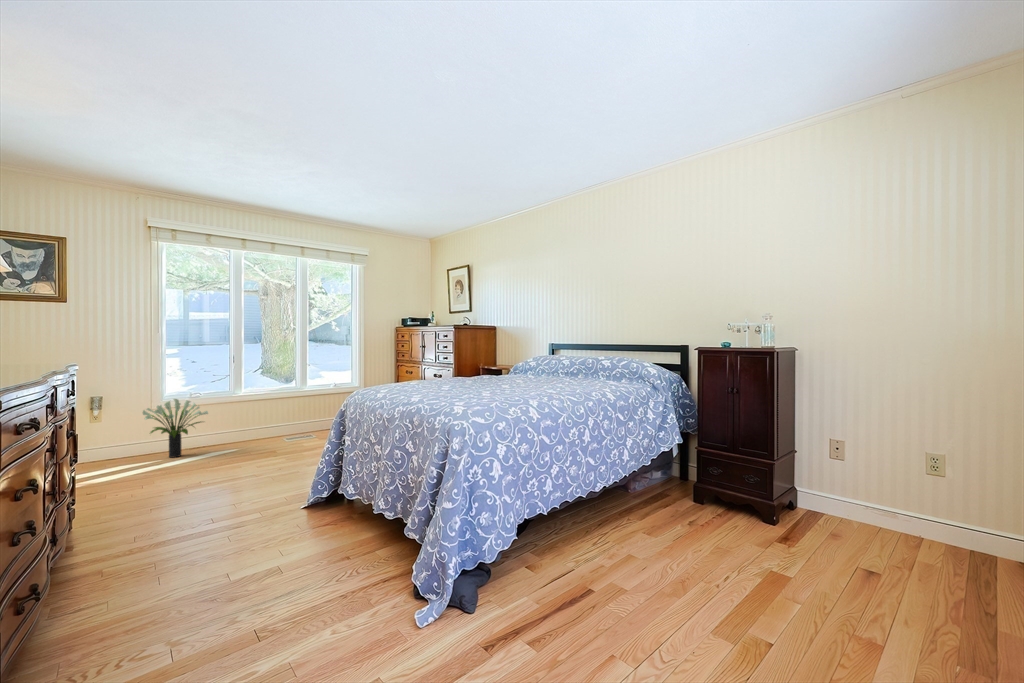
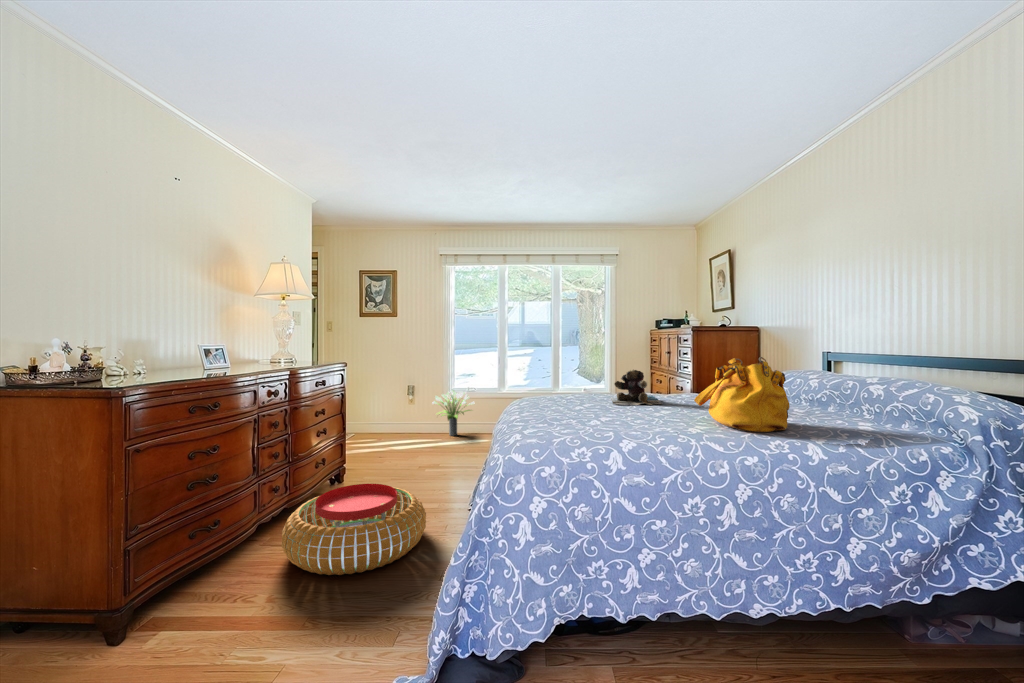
handbag: none [536,343,590,389] -> present [694,357,790,432]
teddy bear: none [439,358,487,386] -> present [611,370,662,405]
pouf: none [113,499,307,612] -> present [282,484,426,575]

